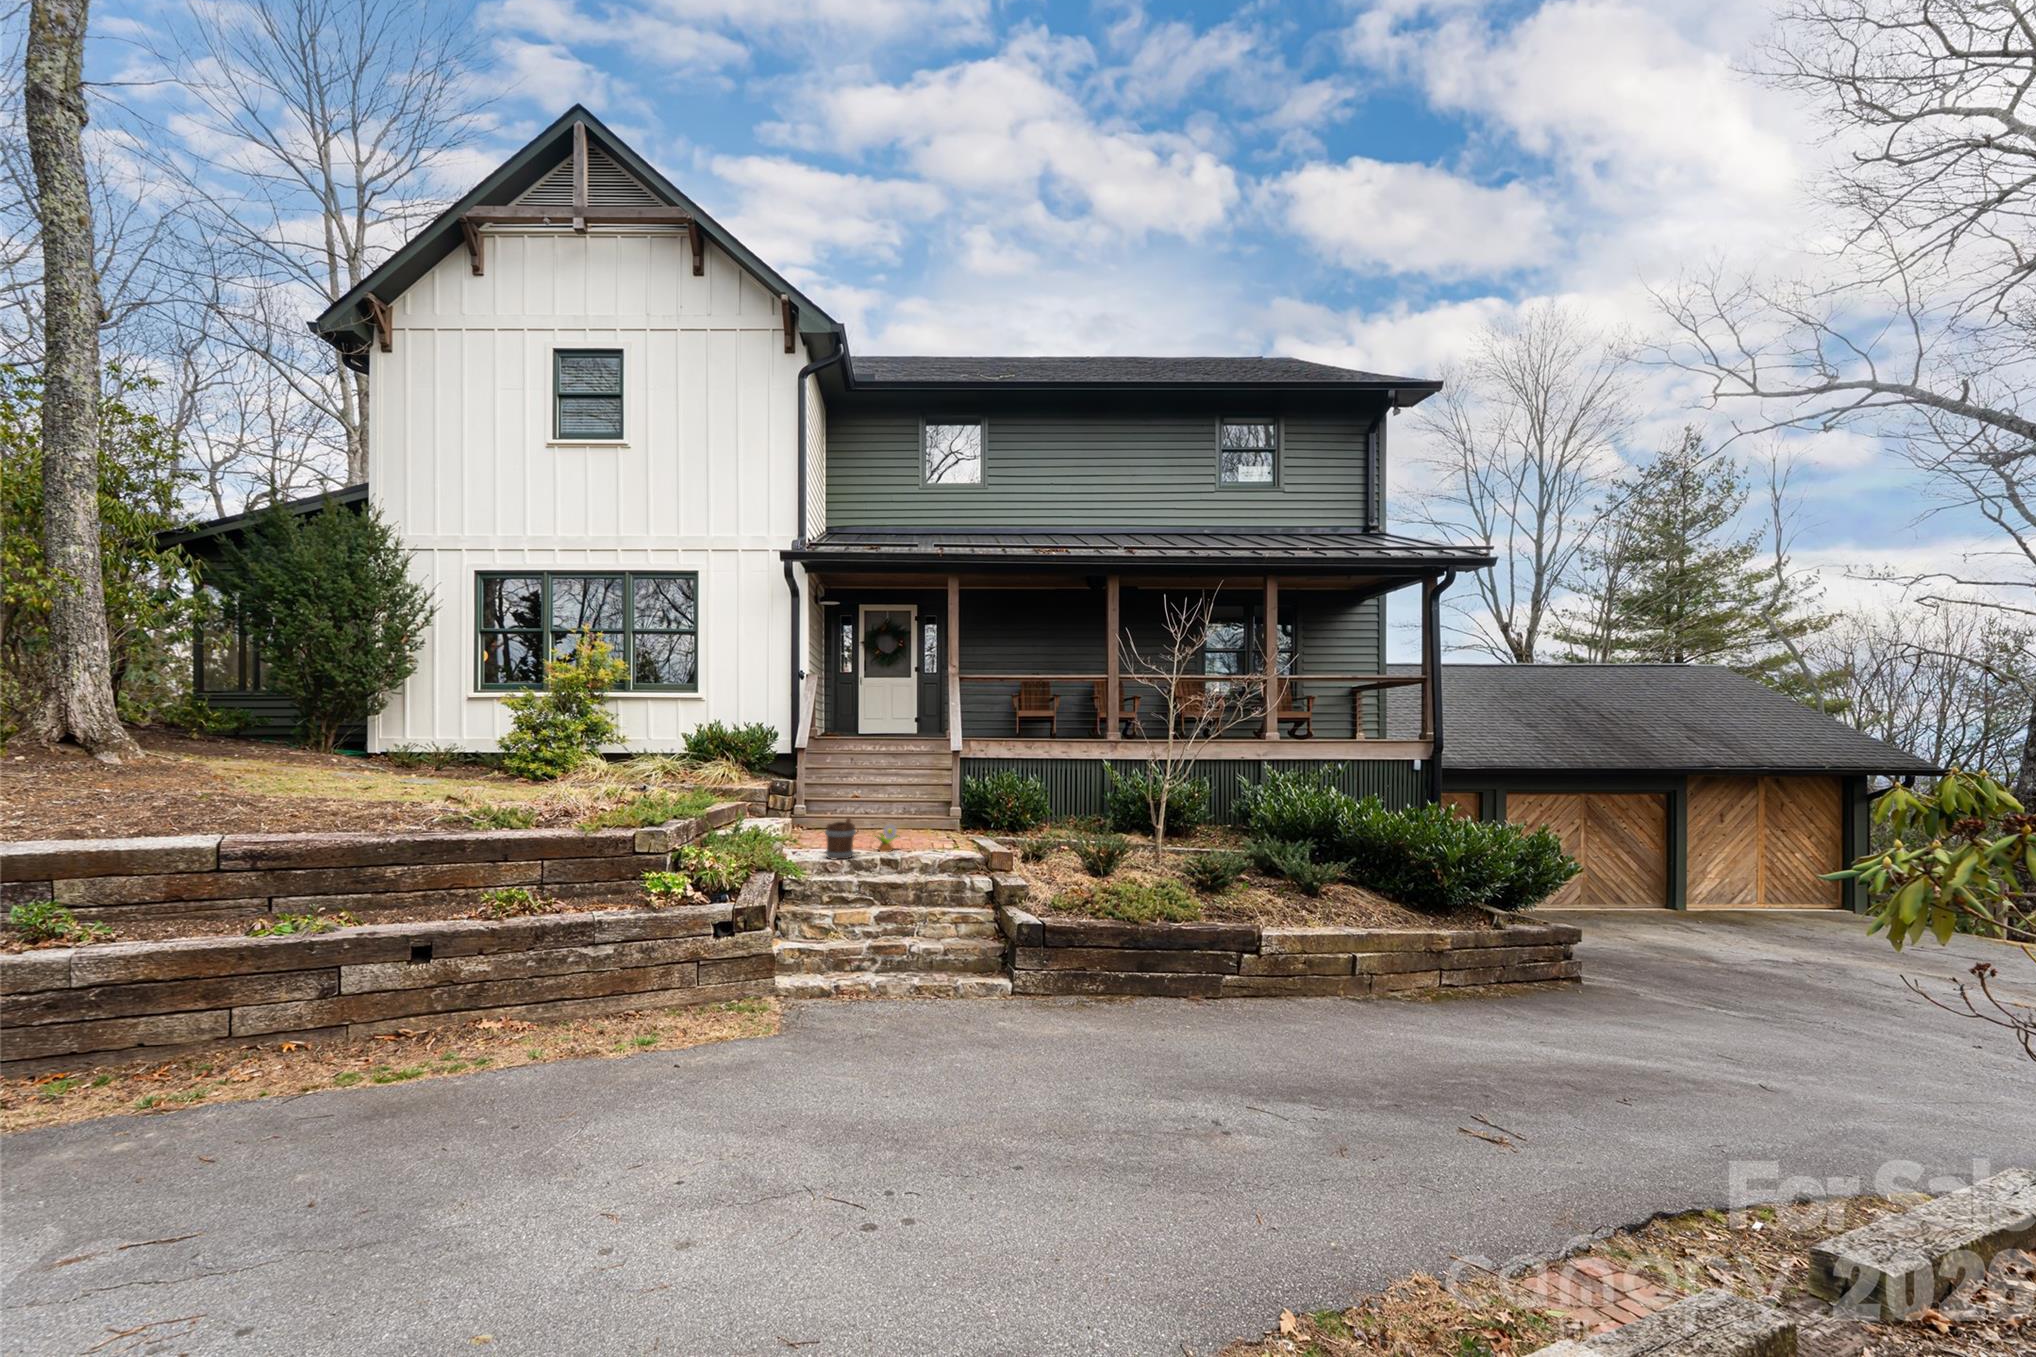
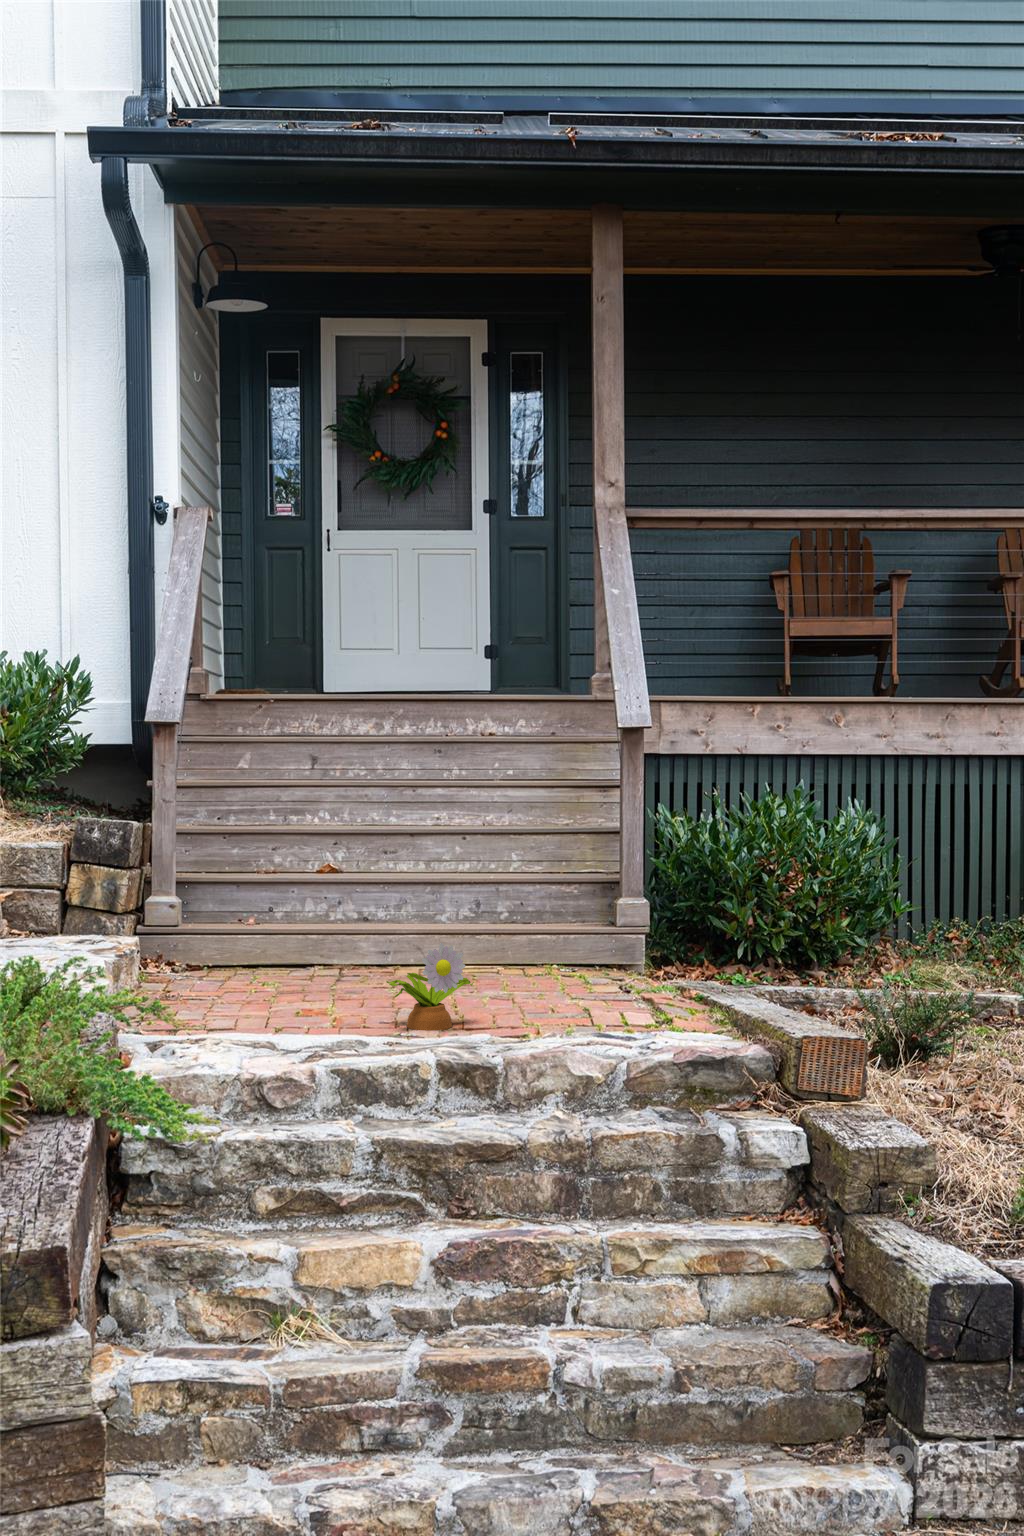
bucket: present [825,817,856,859] -> none [245,925,345,1061]

